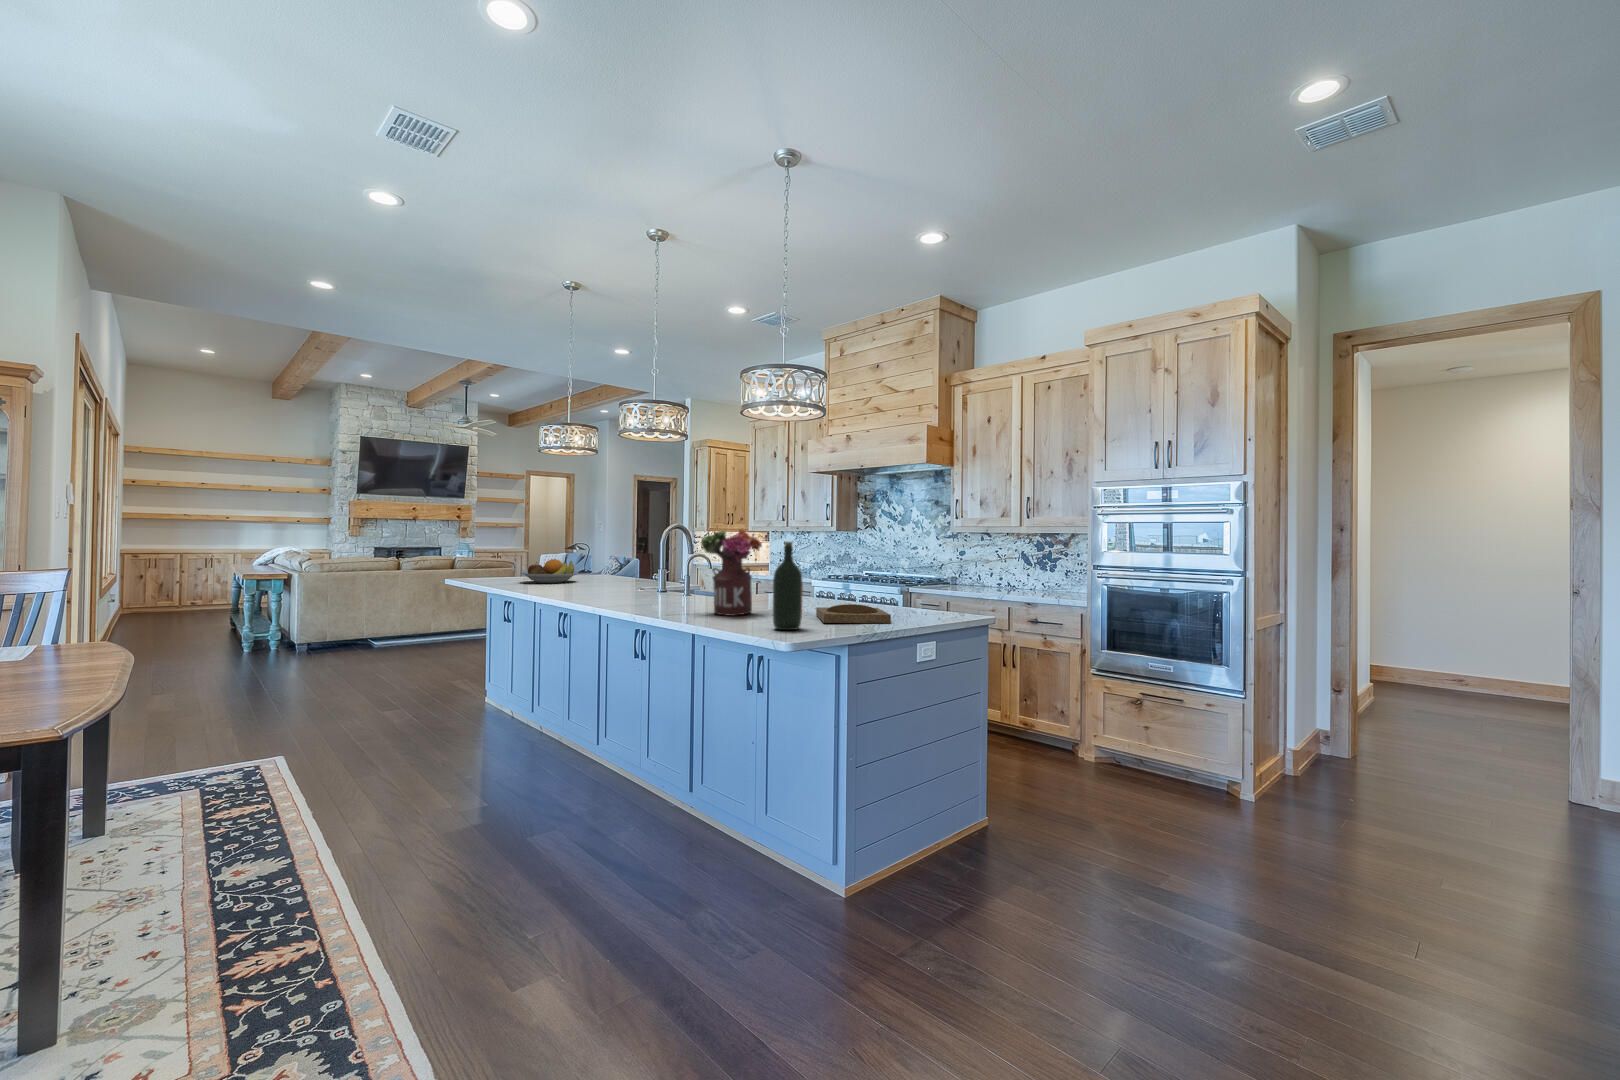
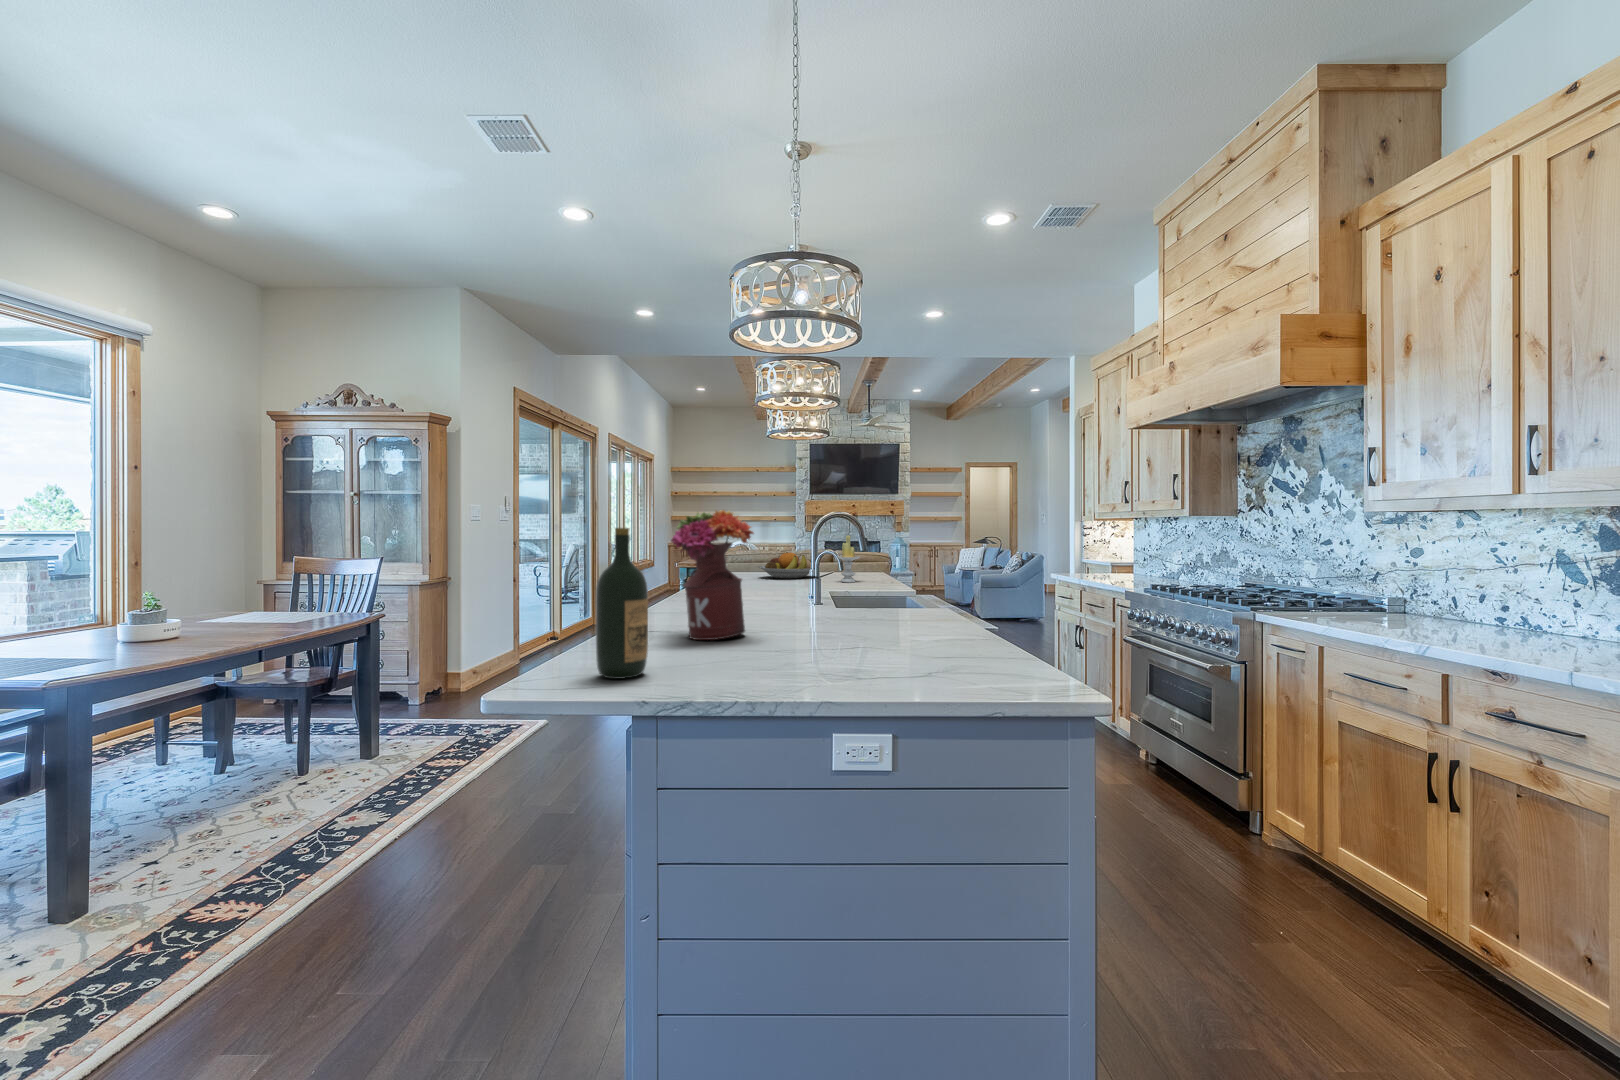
candle: none [614,544,635,583] -> present [837,535,860,582]
tray: present [816,604,891,623] -> none [714,640,880,689]

